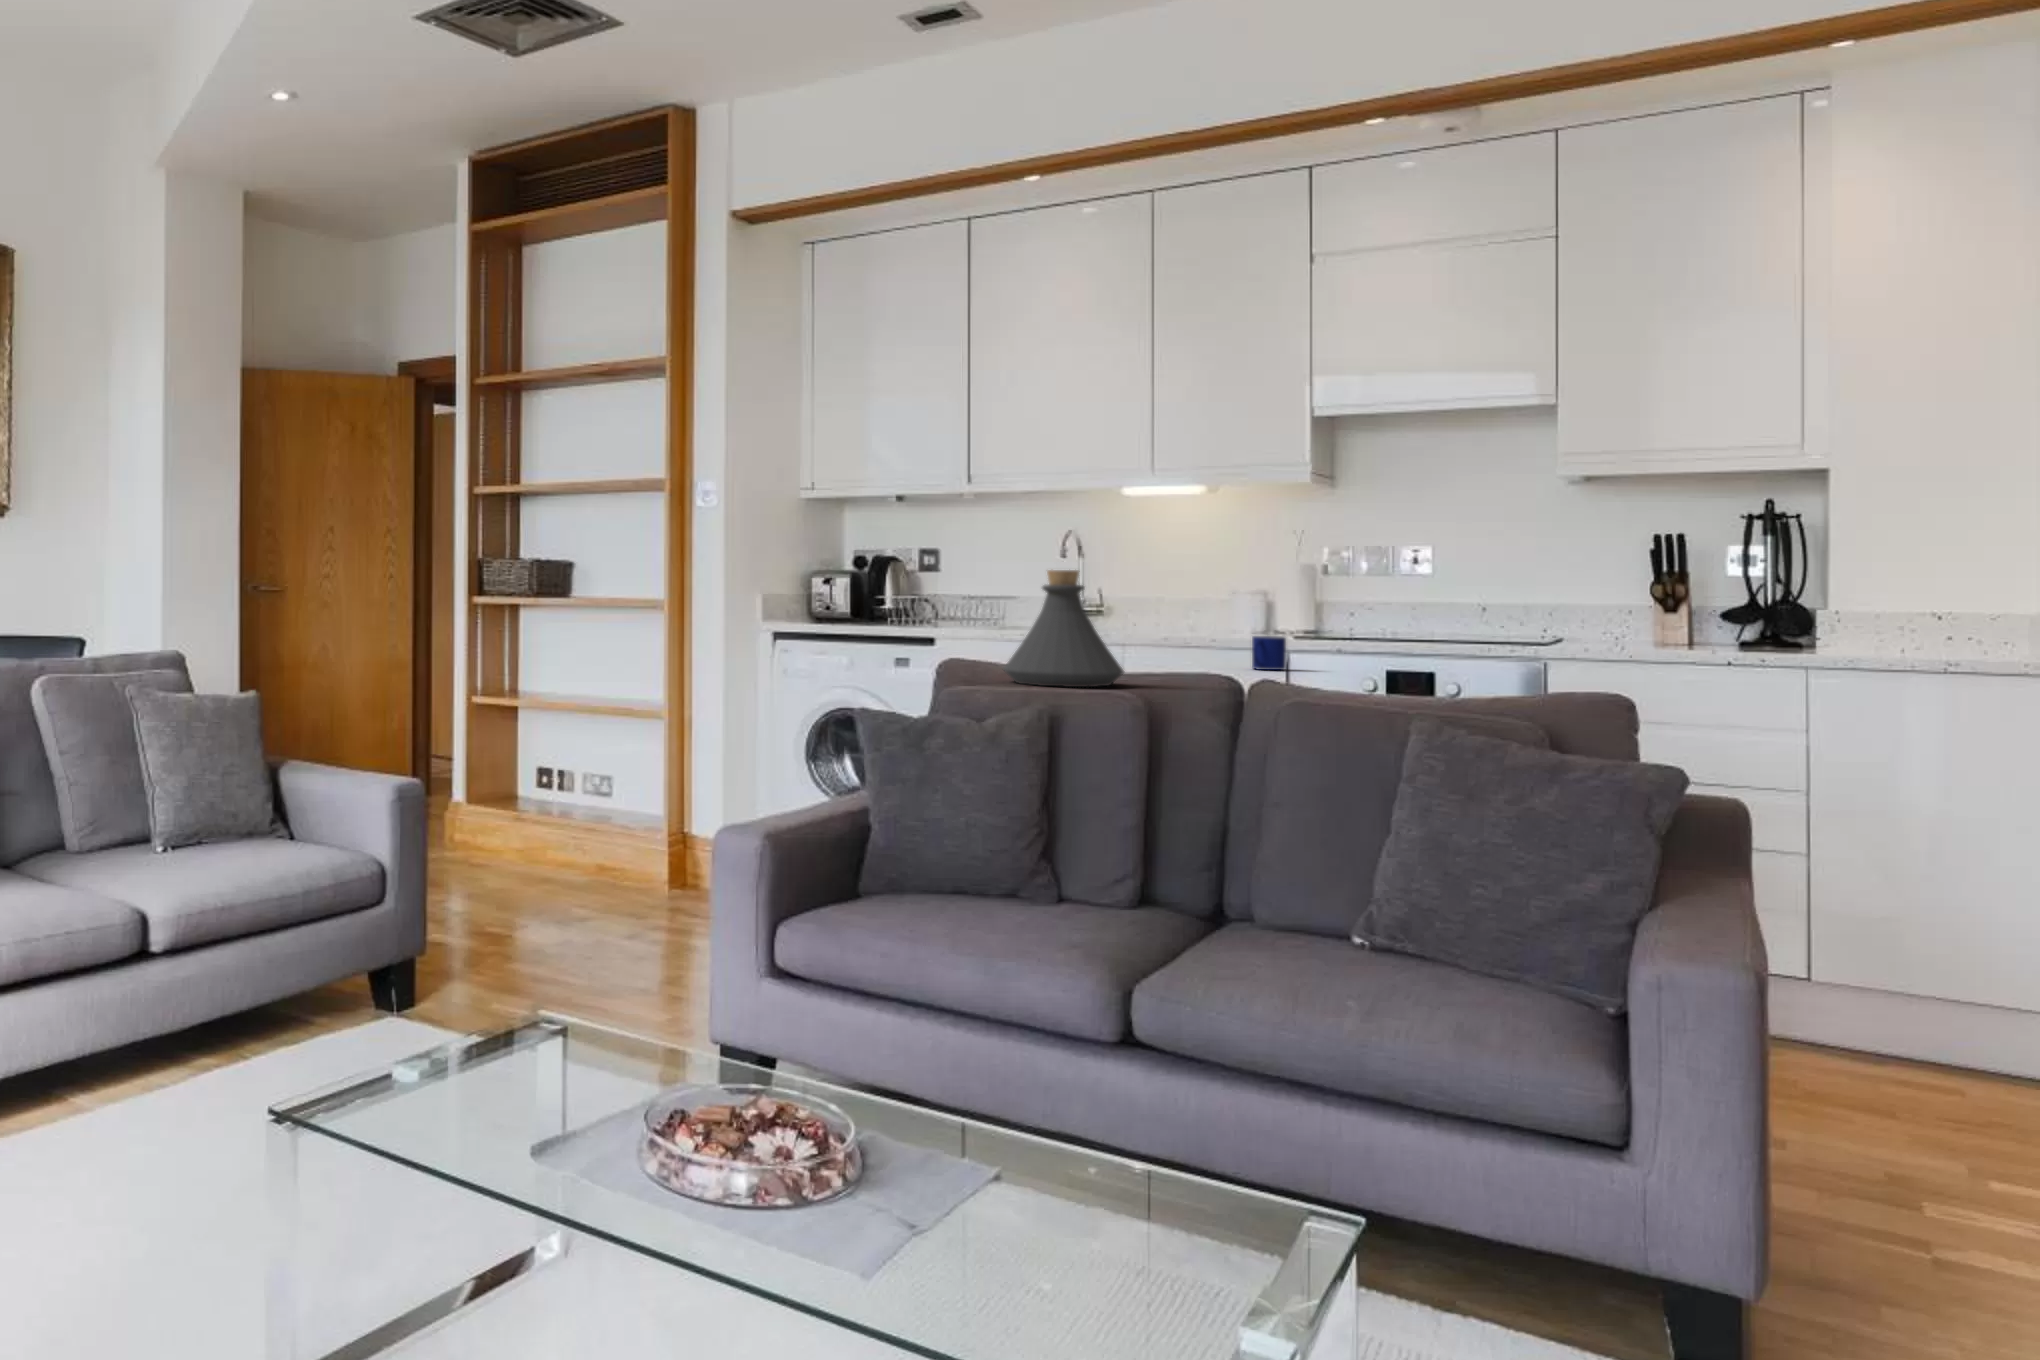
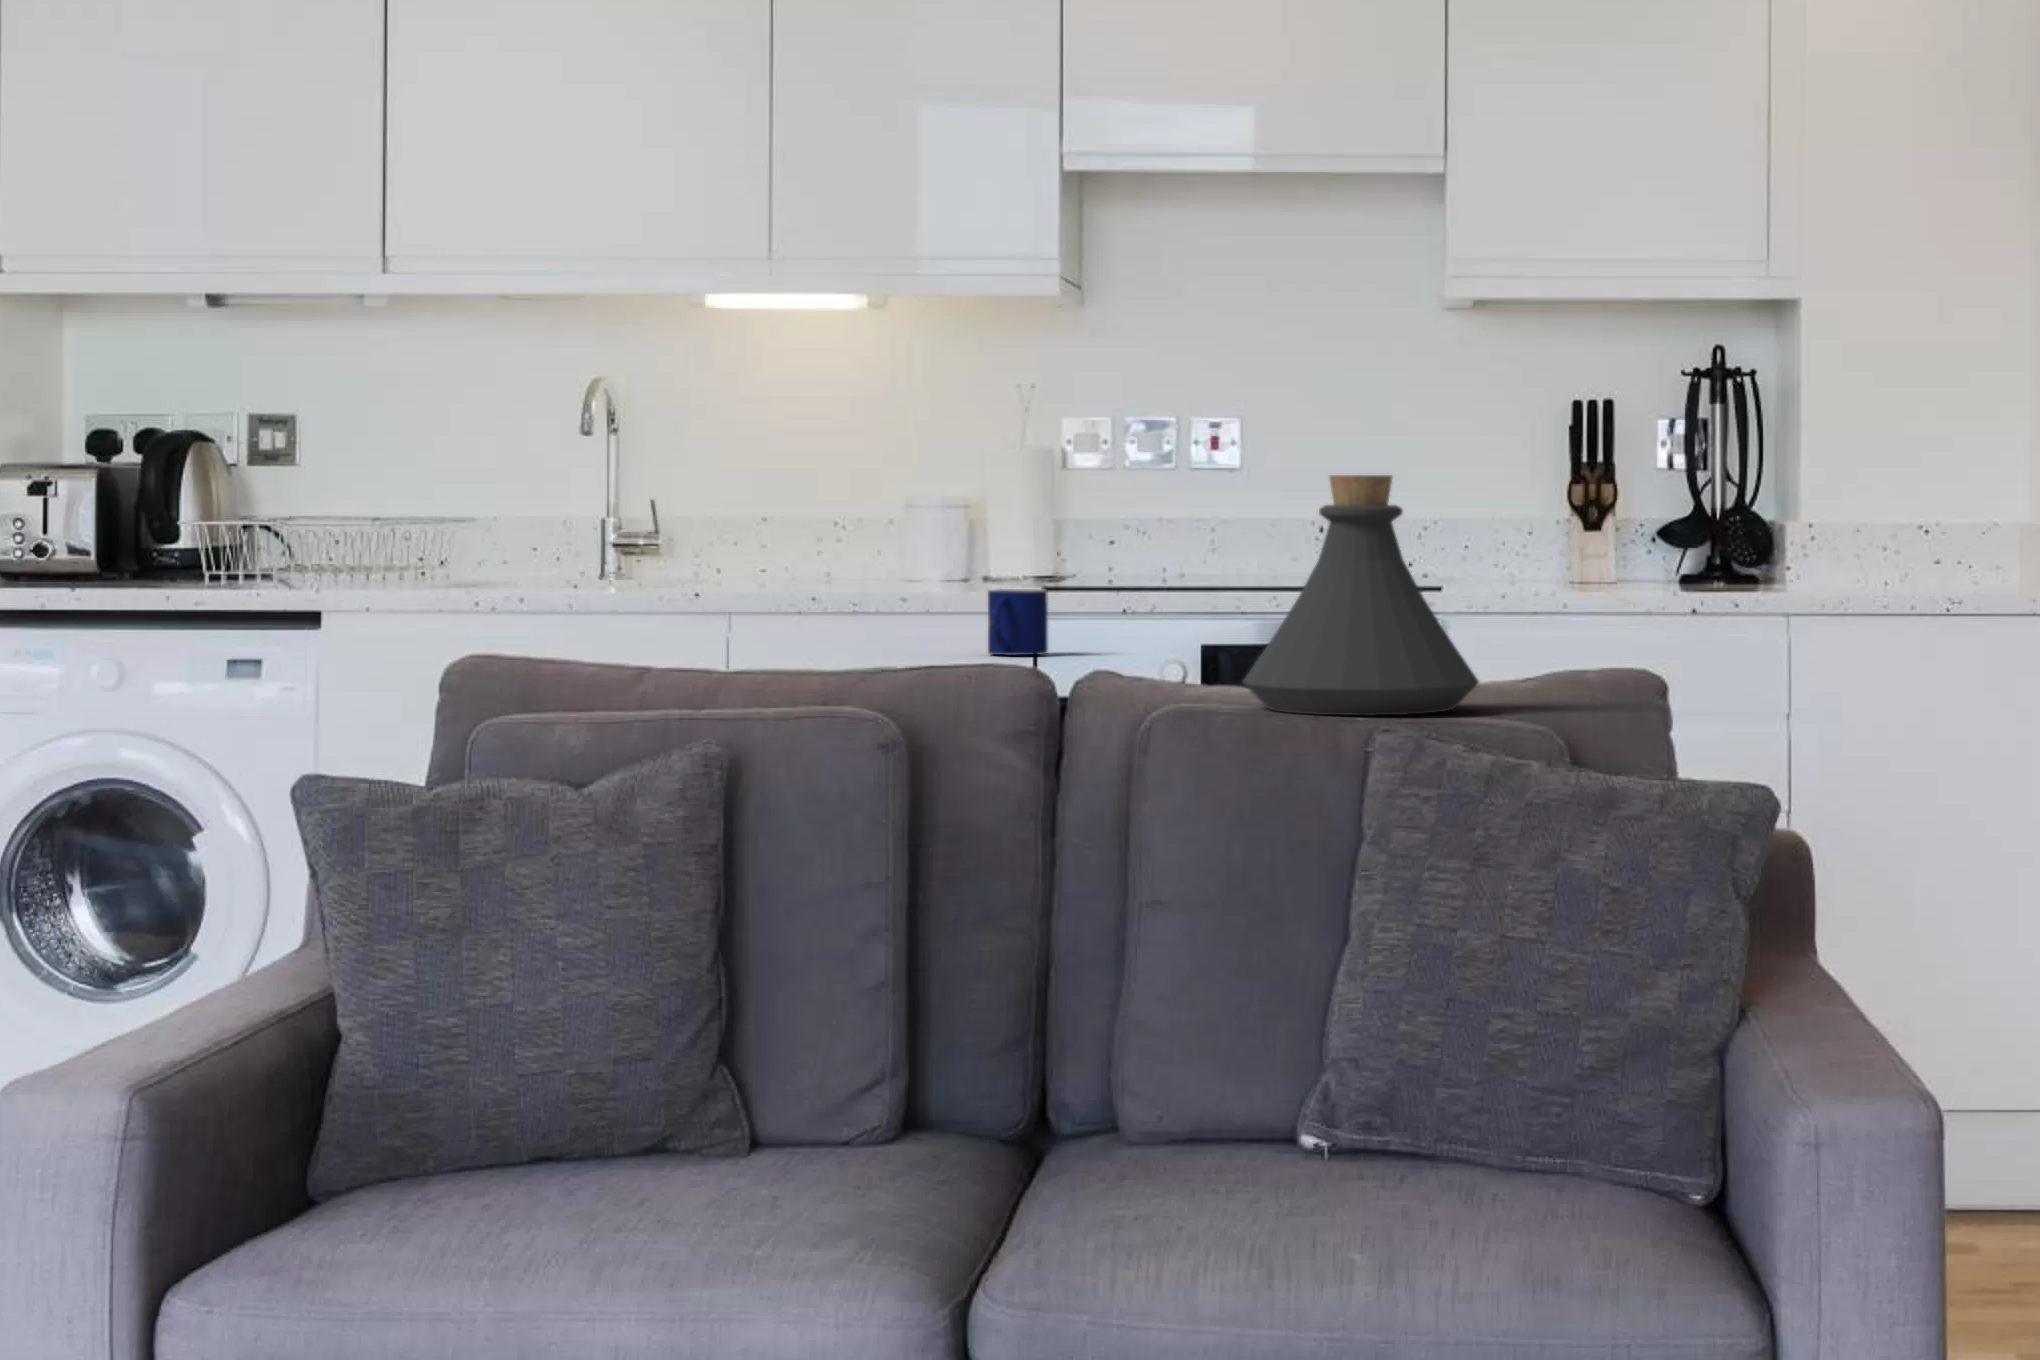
bottle: present [1004,570,1124,687] -> present [1243,475,1479,715]

